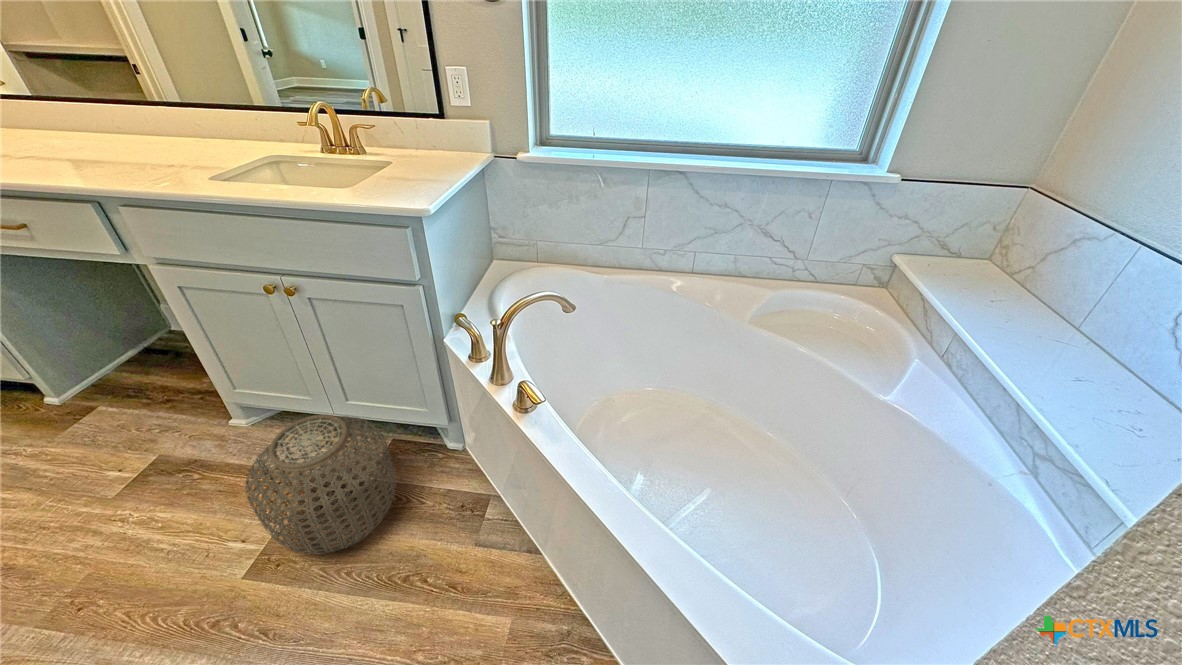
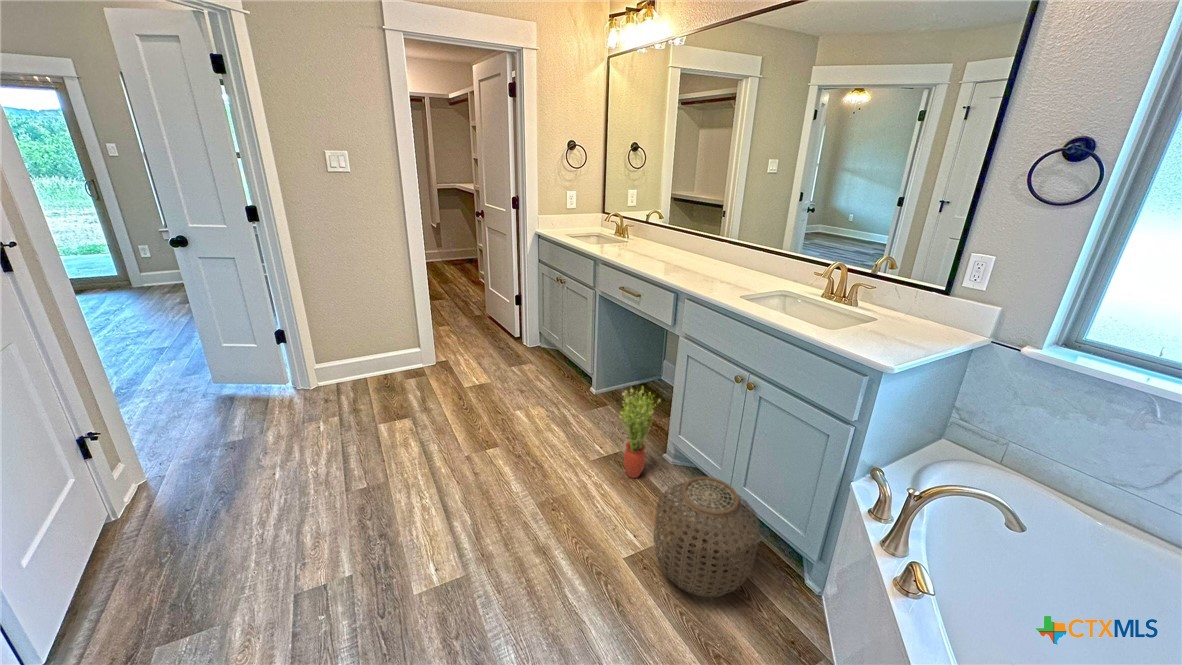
potted plant: none [92,359,207,478] -> present [620,389,661,478]

